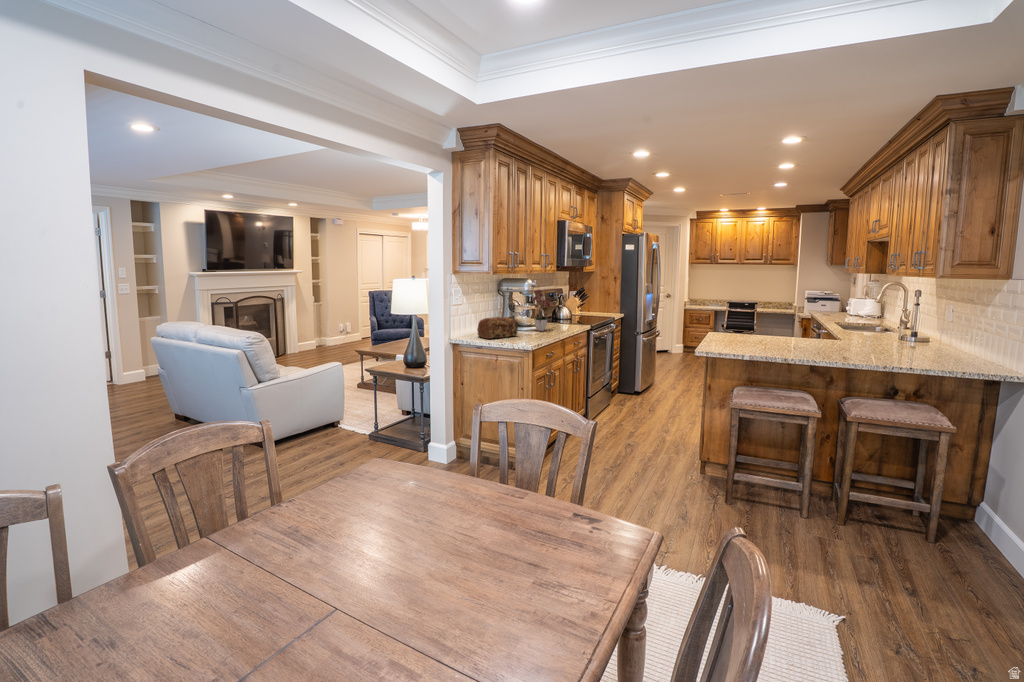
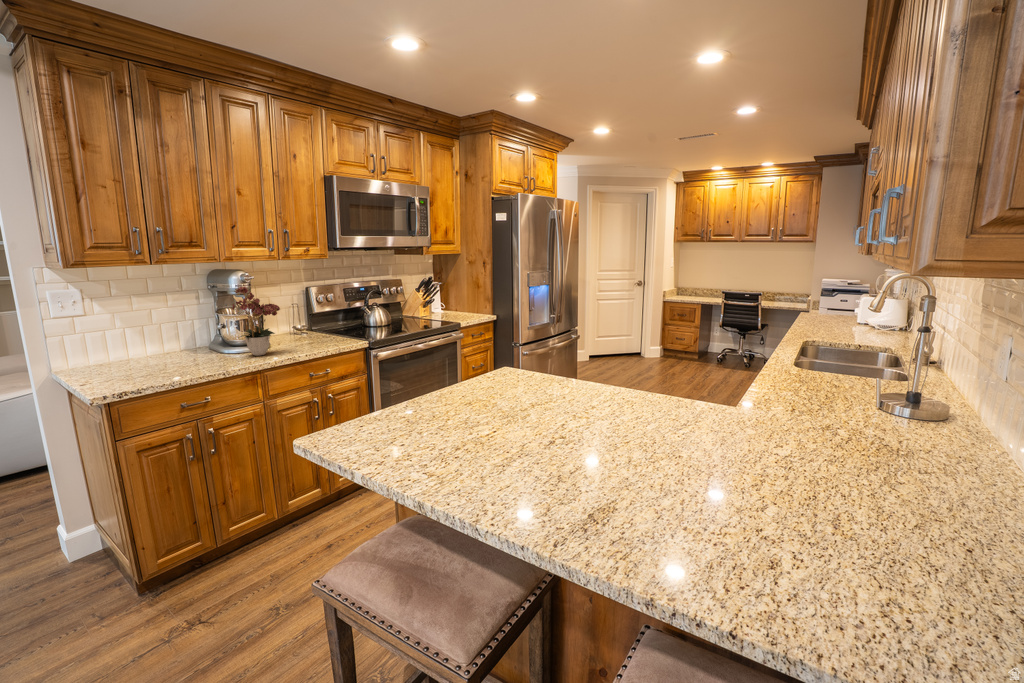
bread loaf: present [477,317,518,339] -> none [93,335,177,376]

